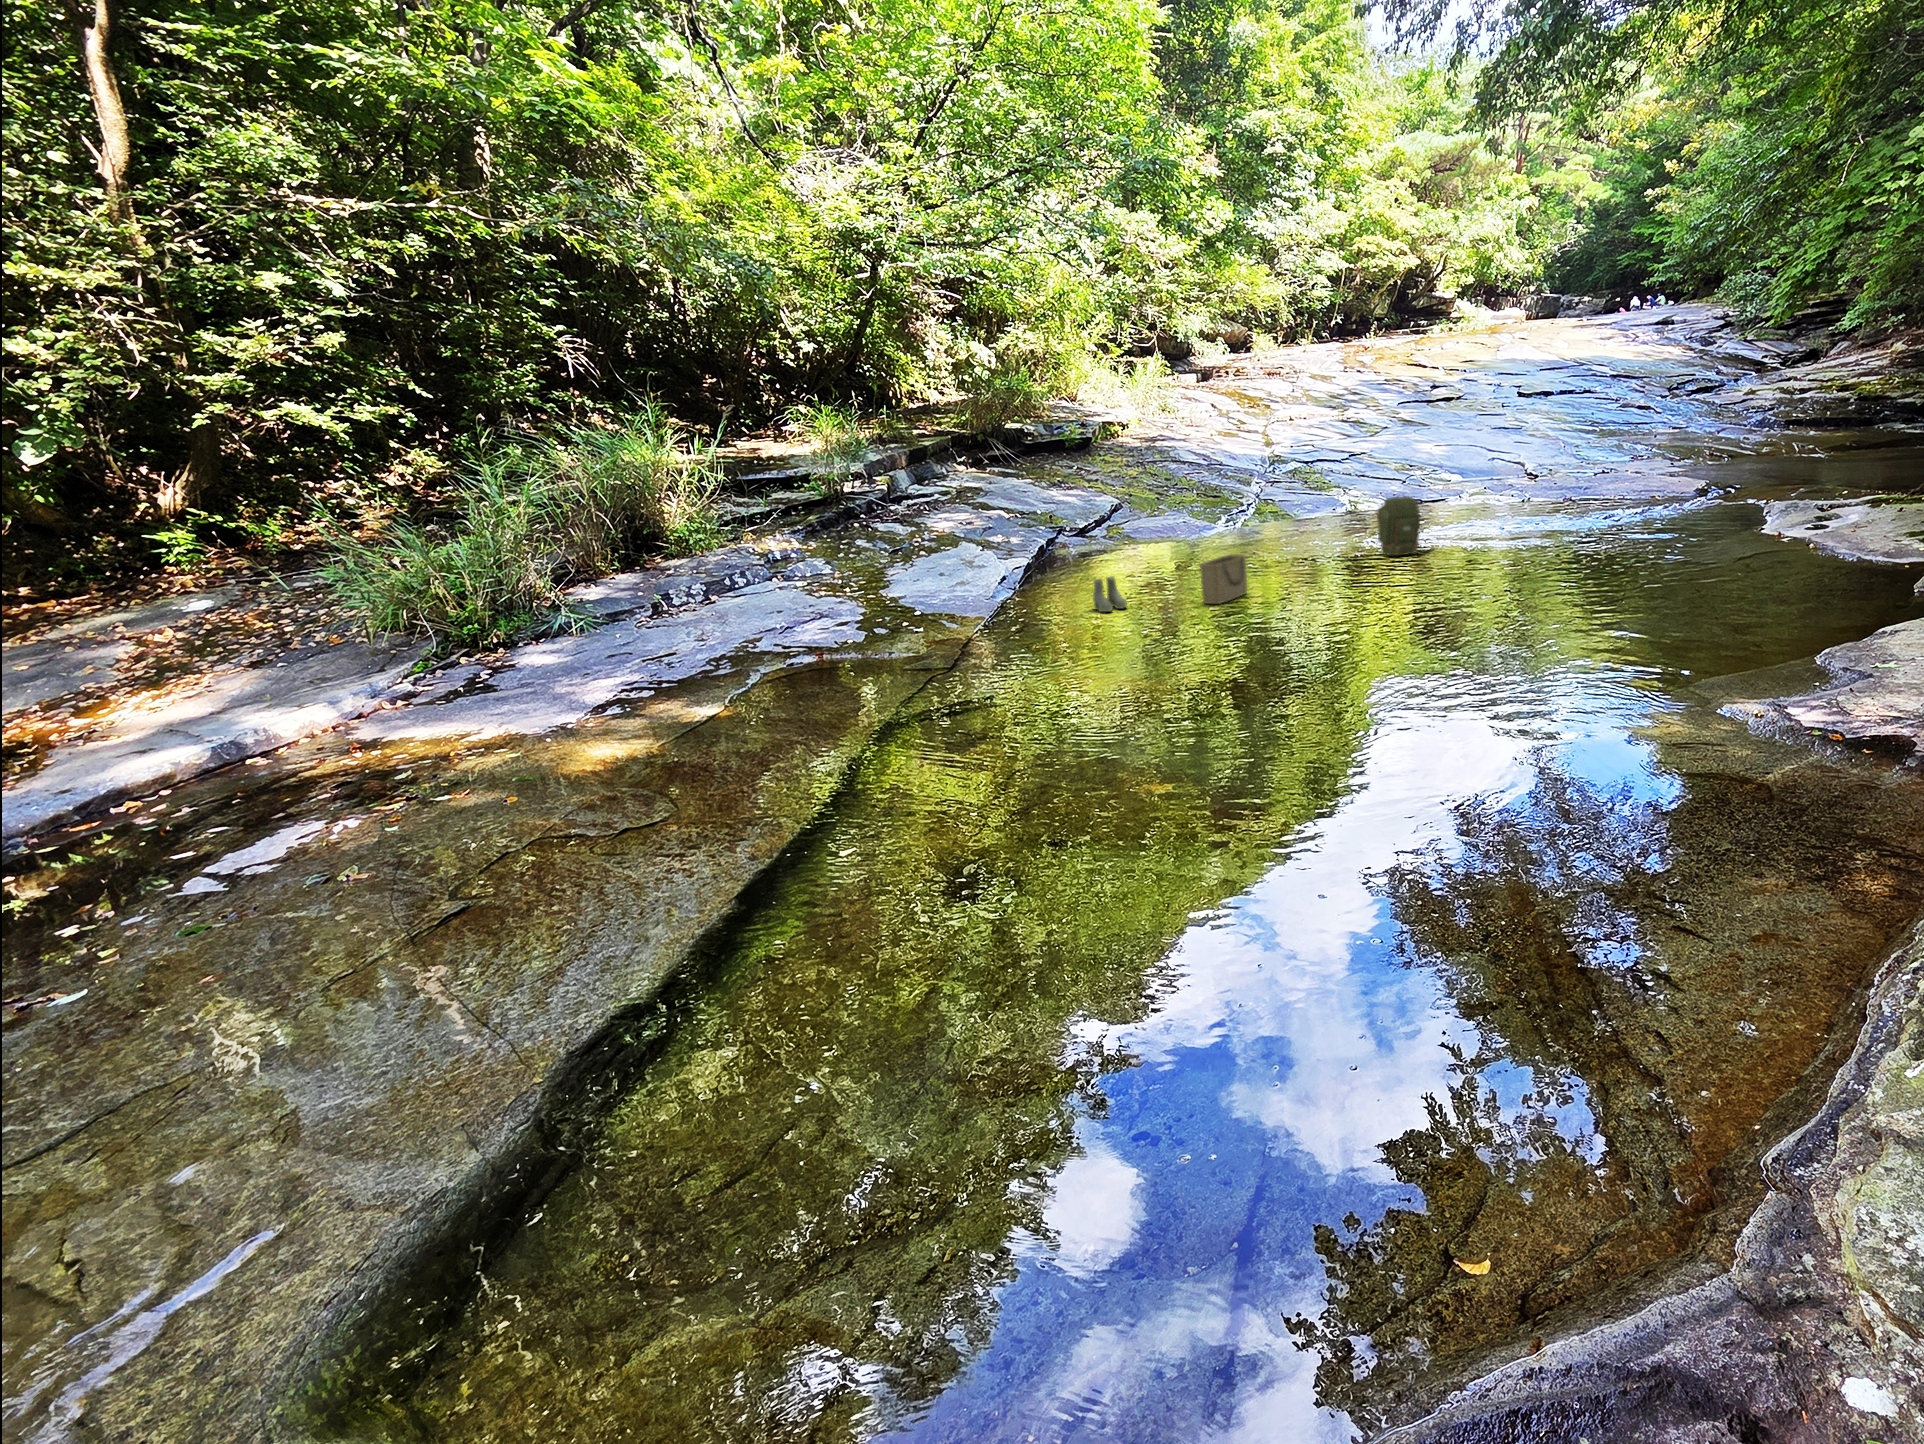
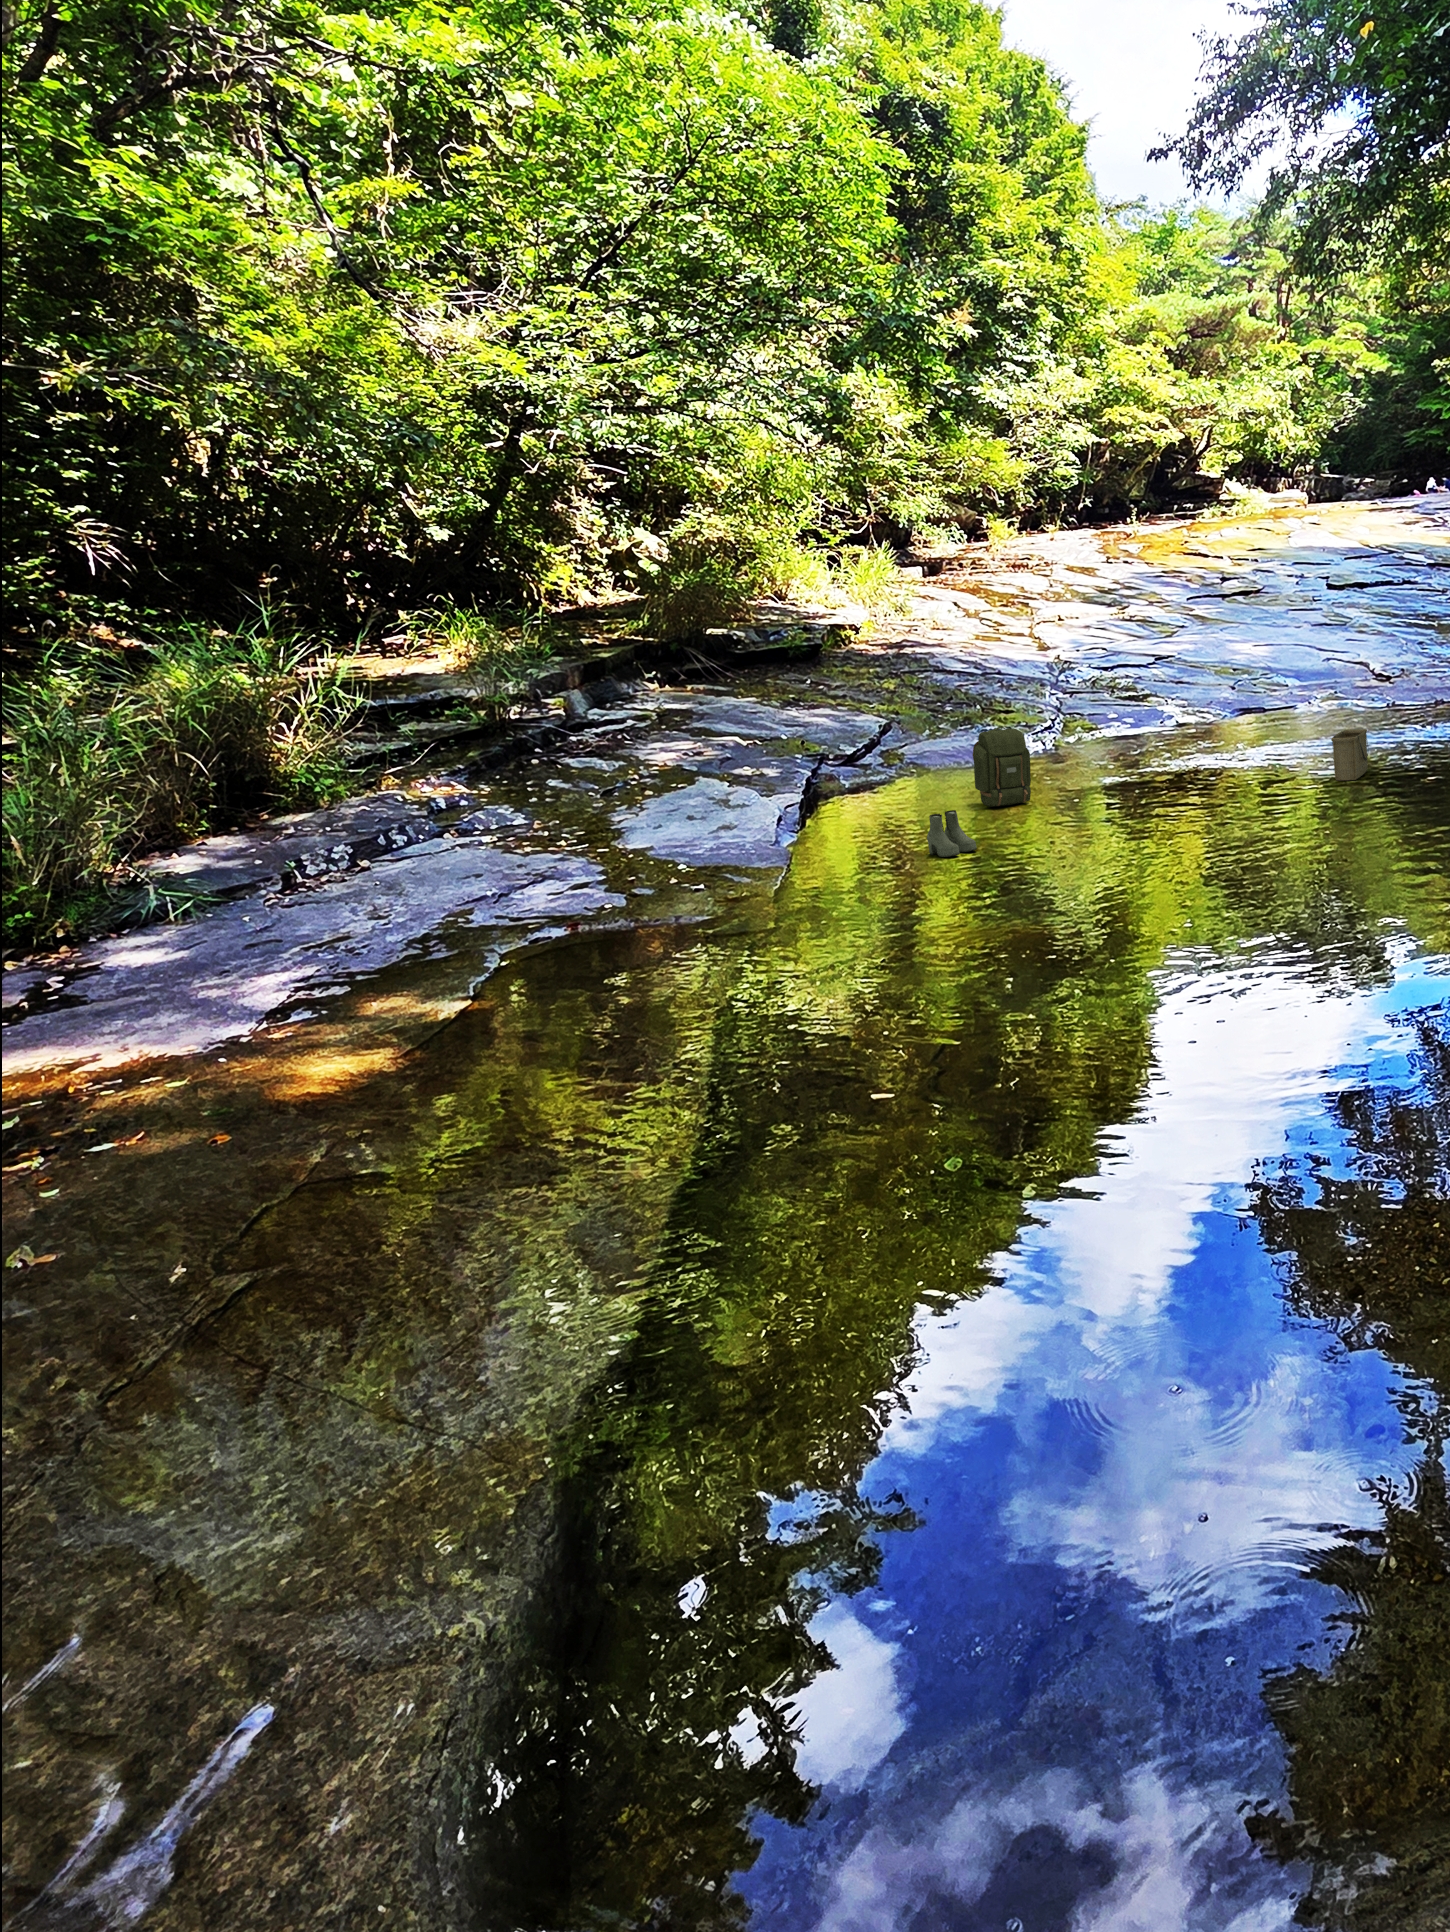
backpack: present [1377,496,1420,556] -> present [973,727,1031,807]
basket: present [1199,554,1247,604] -> present [1331,729,1368,781]

